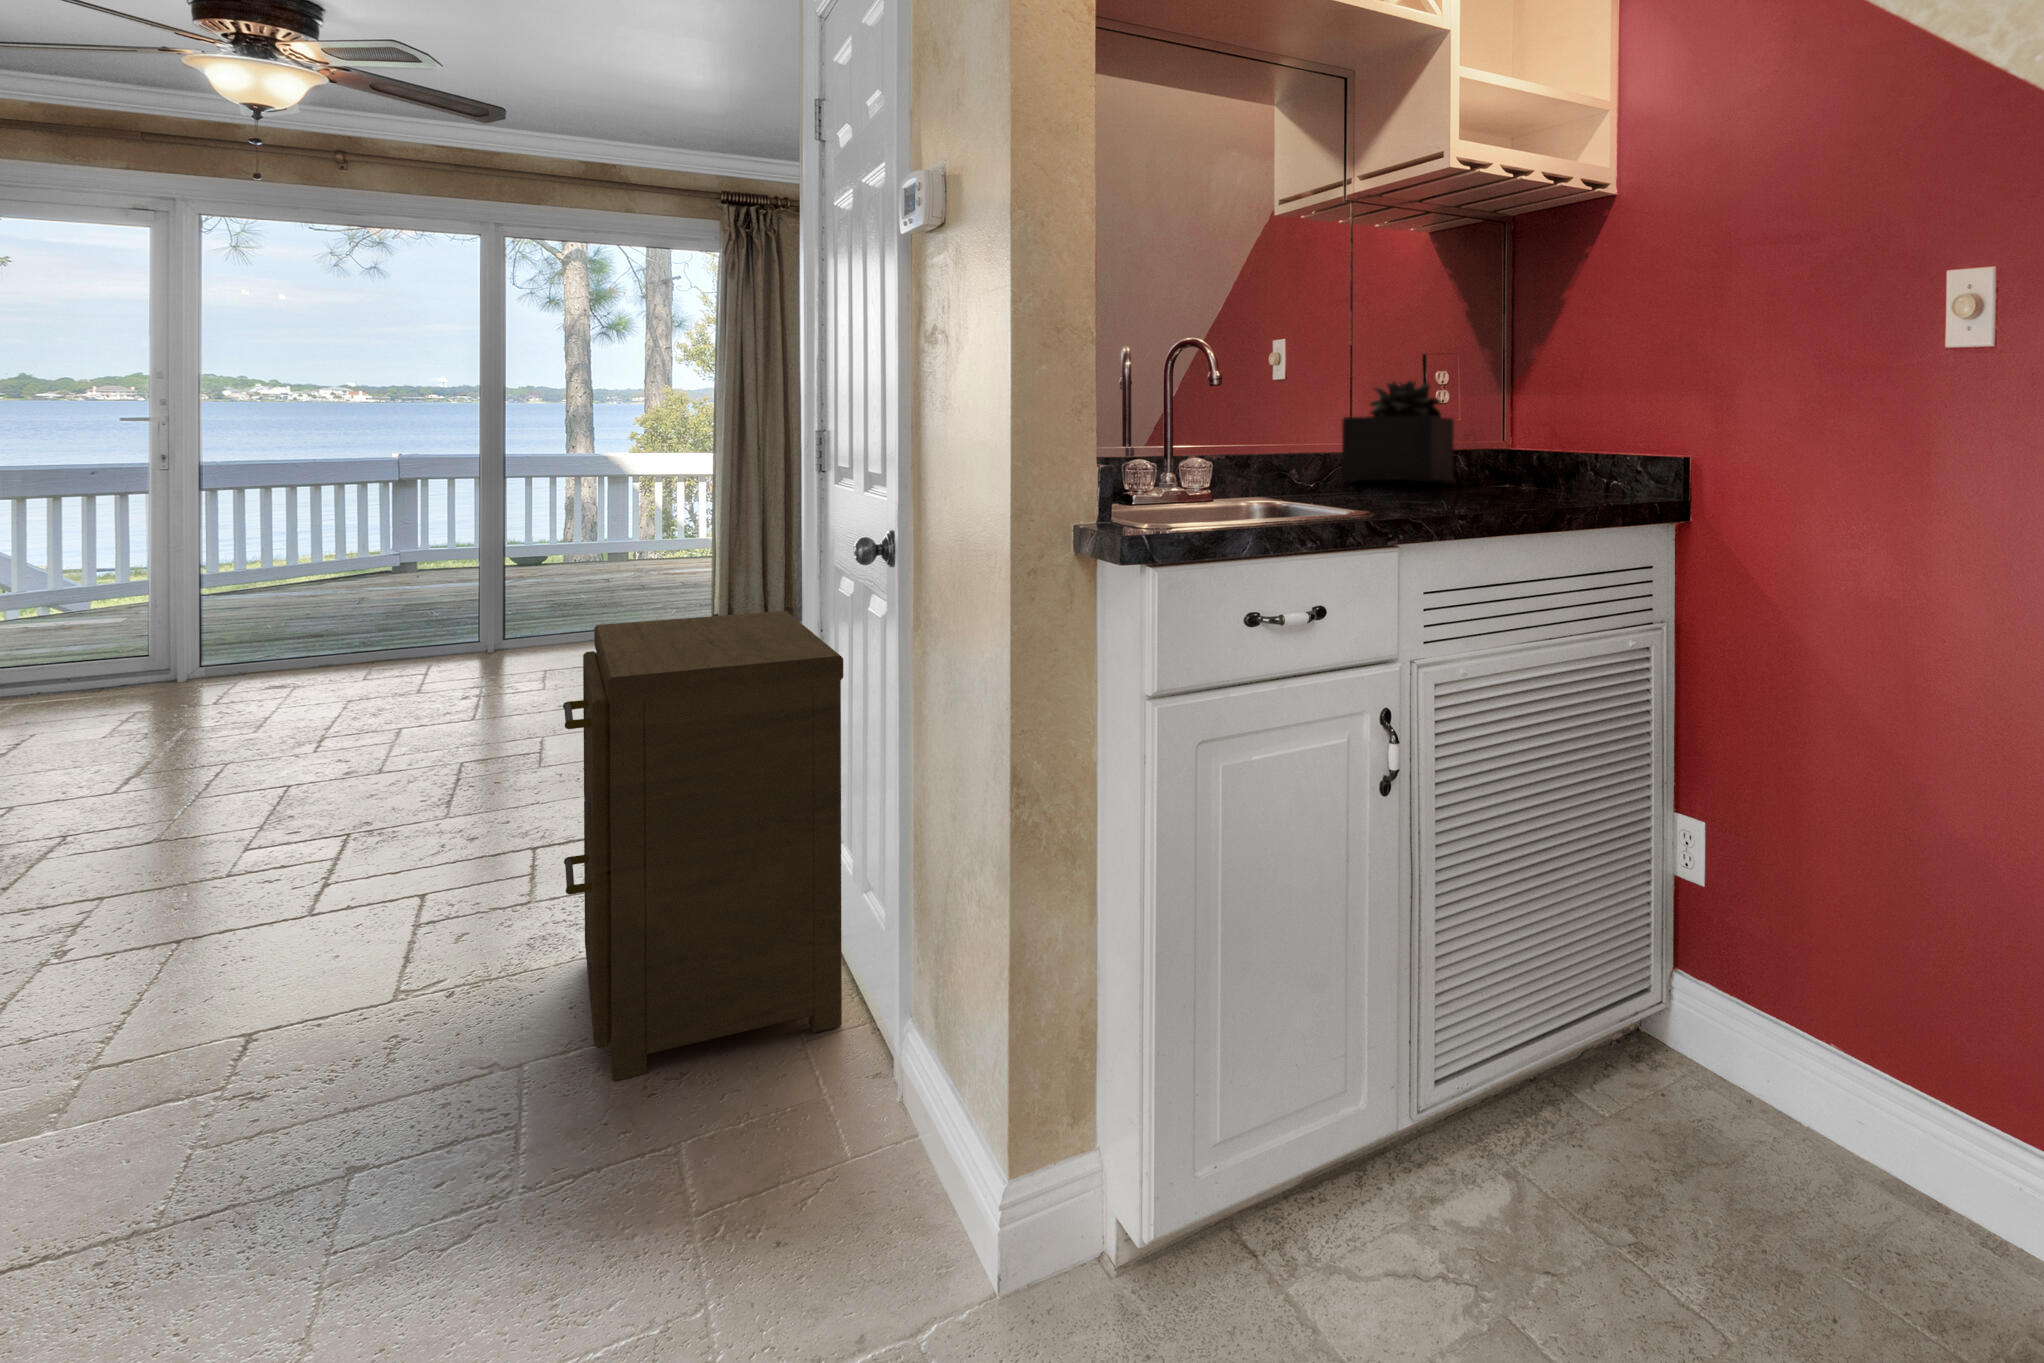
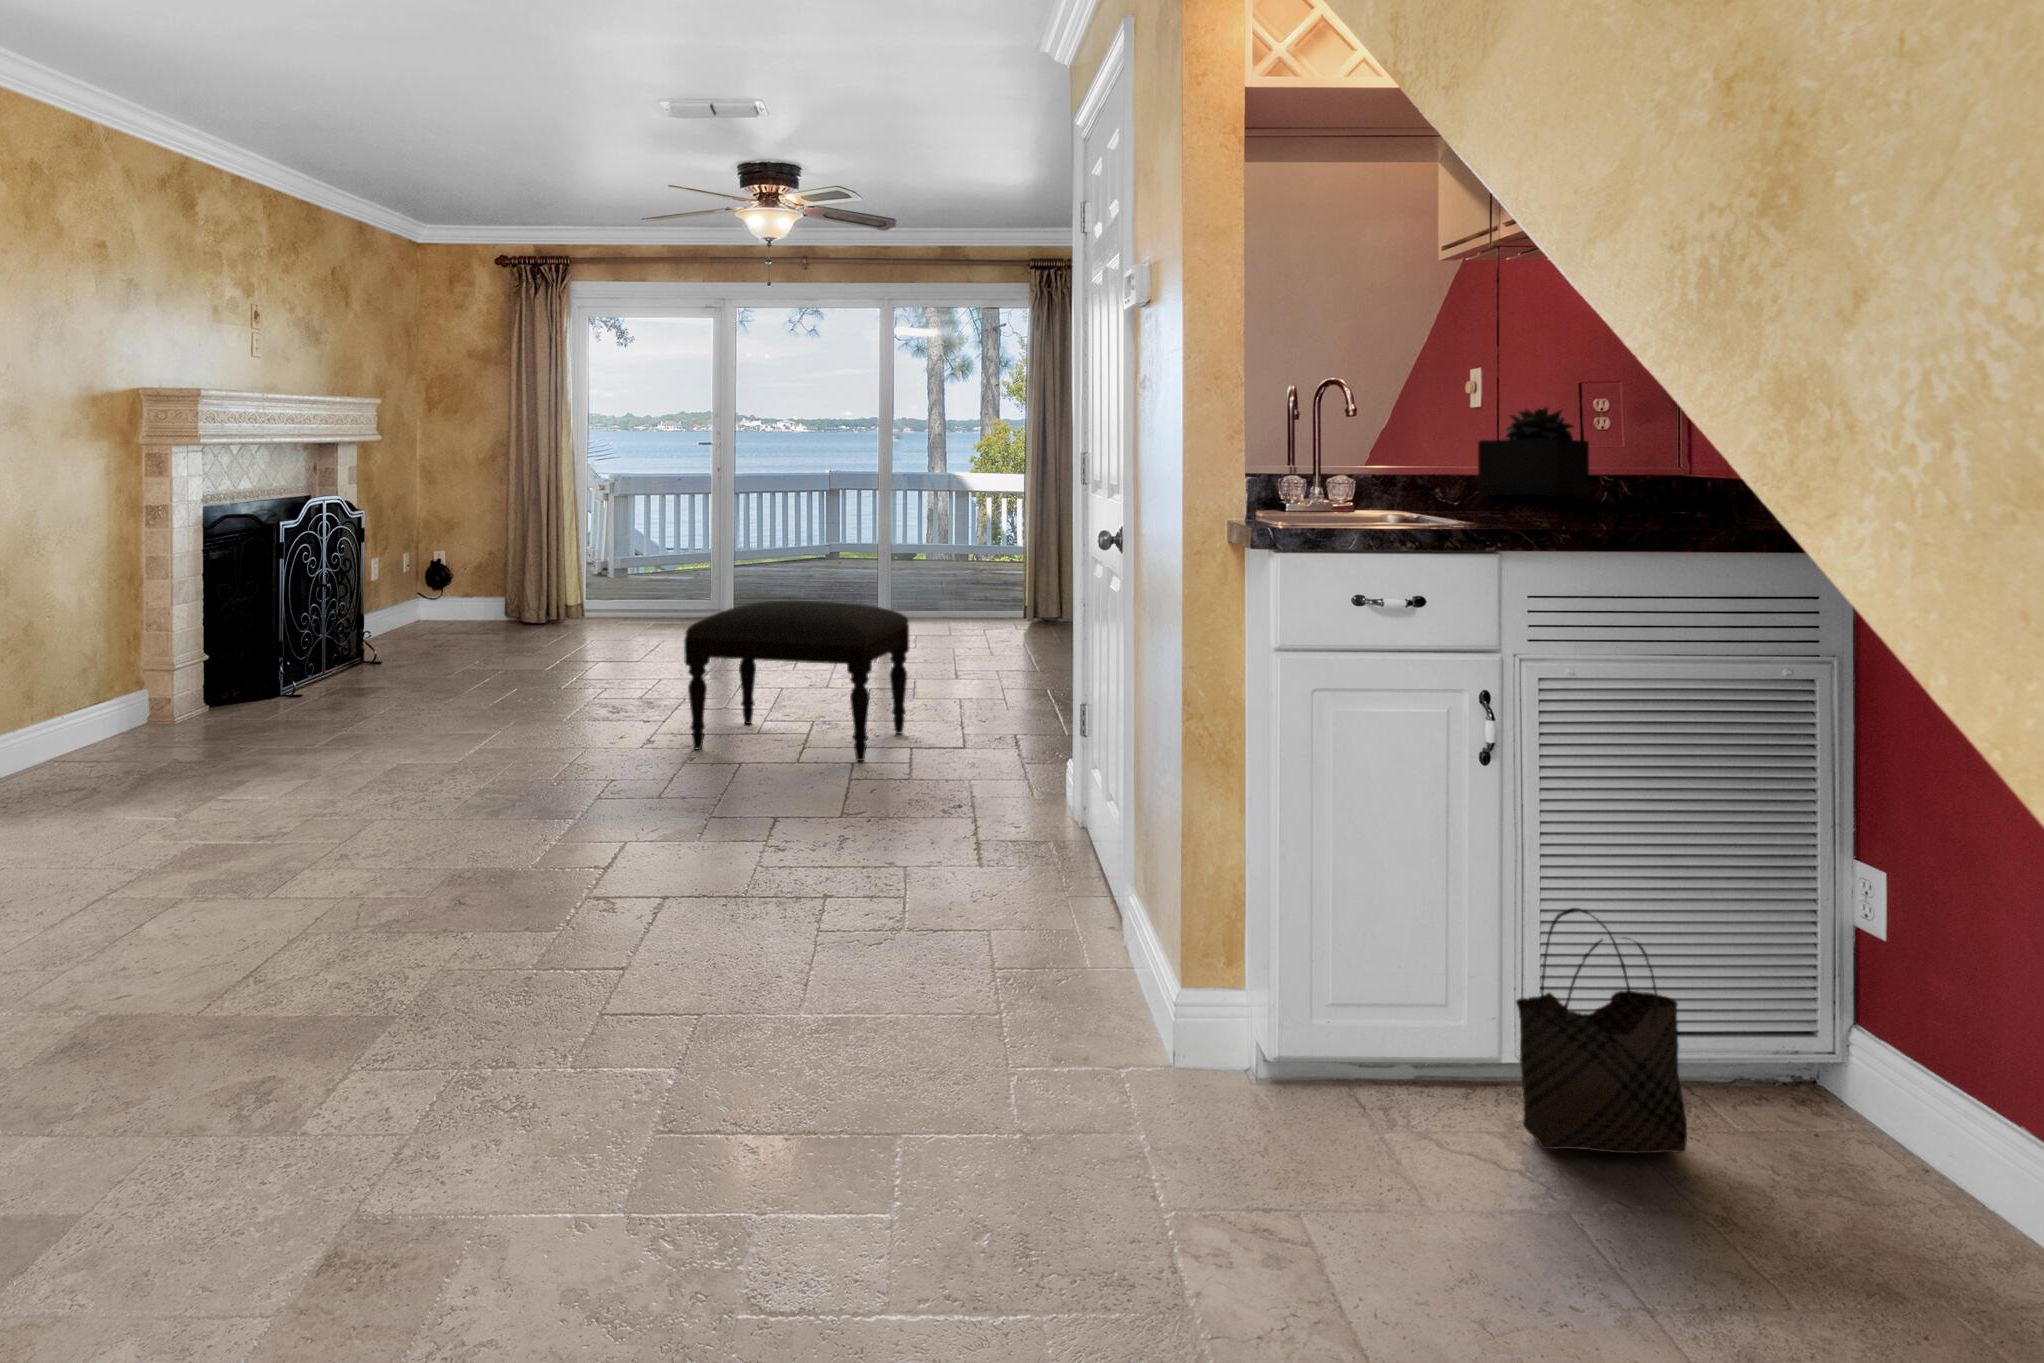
side table: present [563,611,843,1080] -> none [922,588,1095,893]
ottoman: none [105,647,538,901] -> present [684,601,909,761]
woven basket: none [1440,970,1608,1285] -> present [1516,908,1687,1153]

